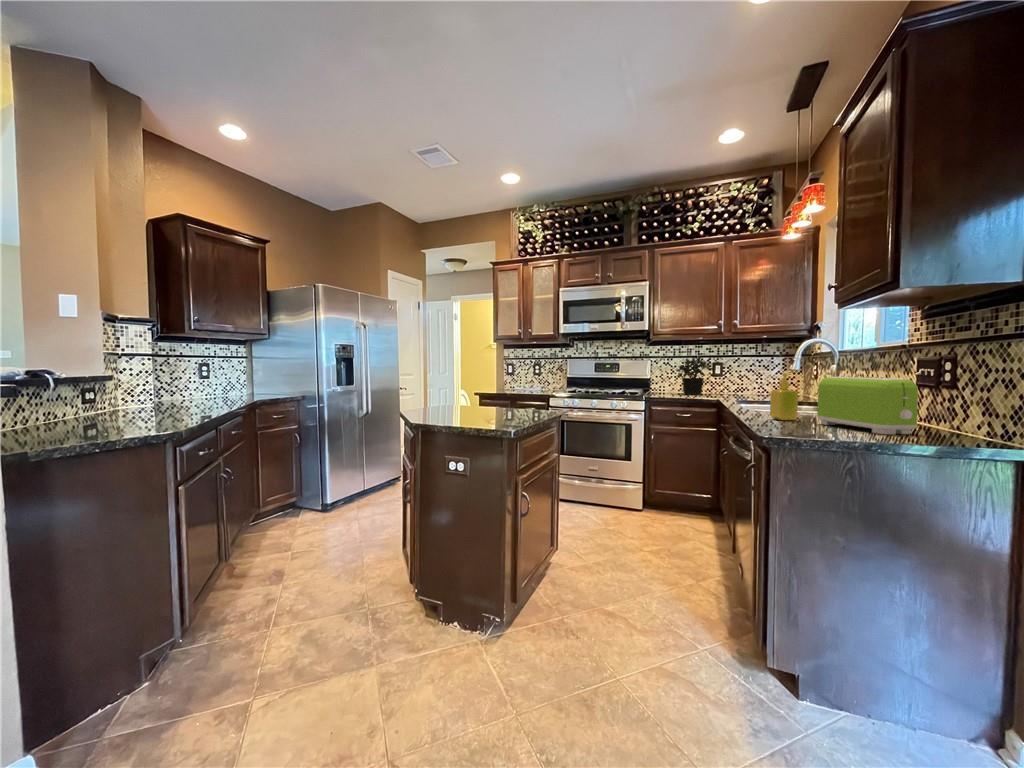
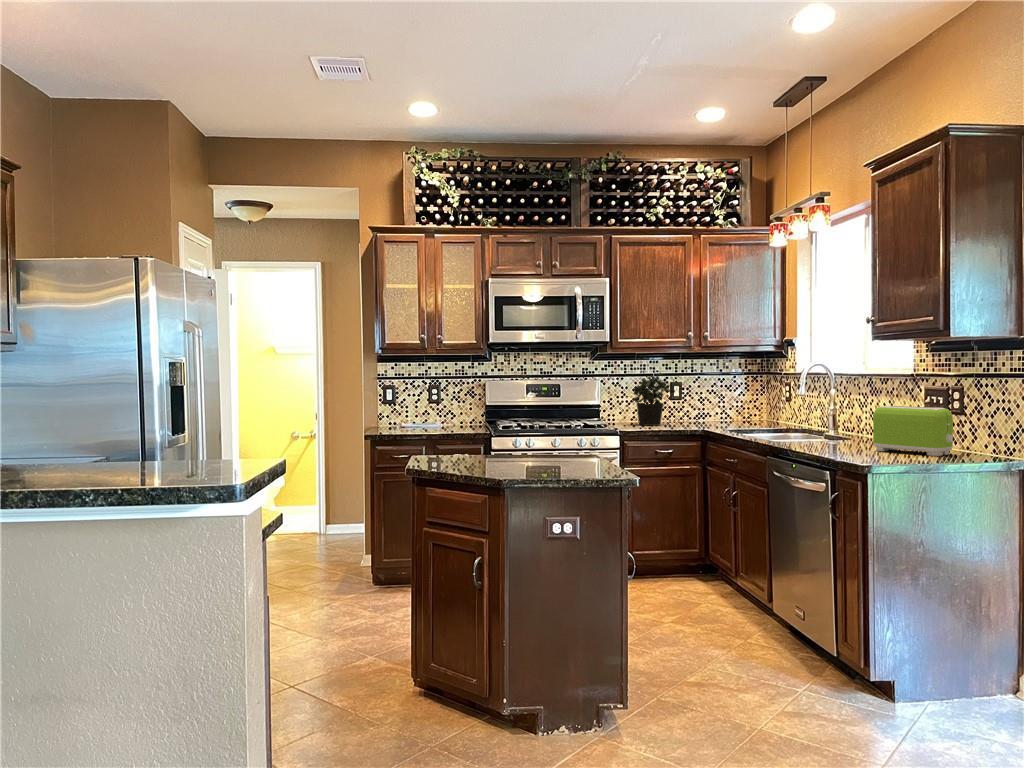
soap dispenser: present [770,373,798,420] -> none [829,403,851,450]

